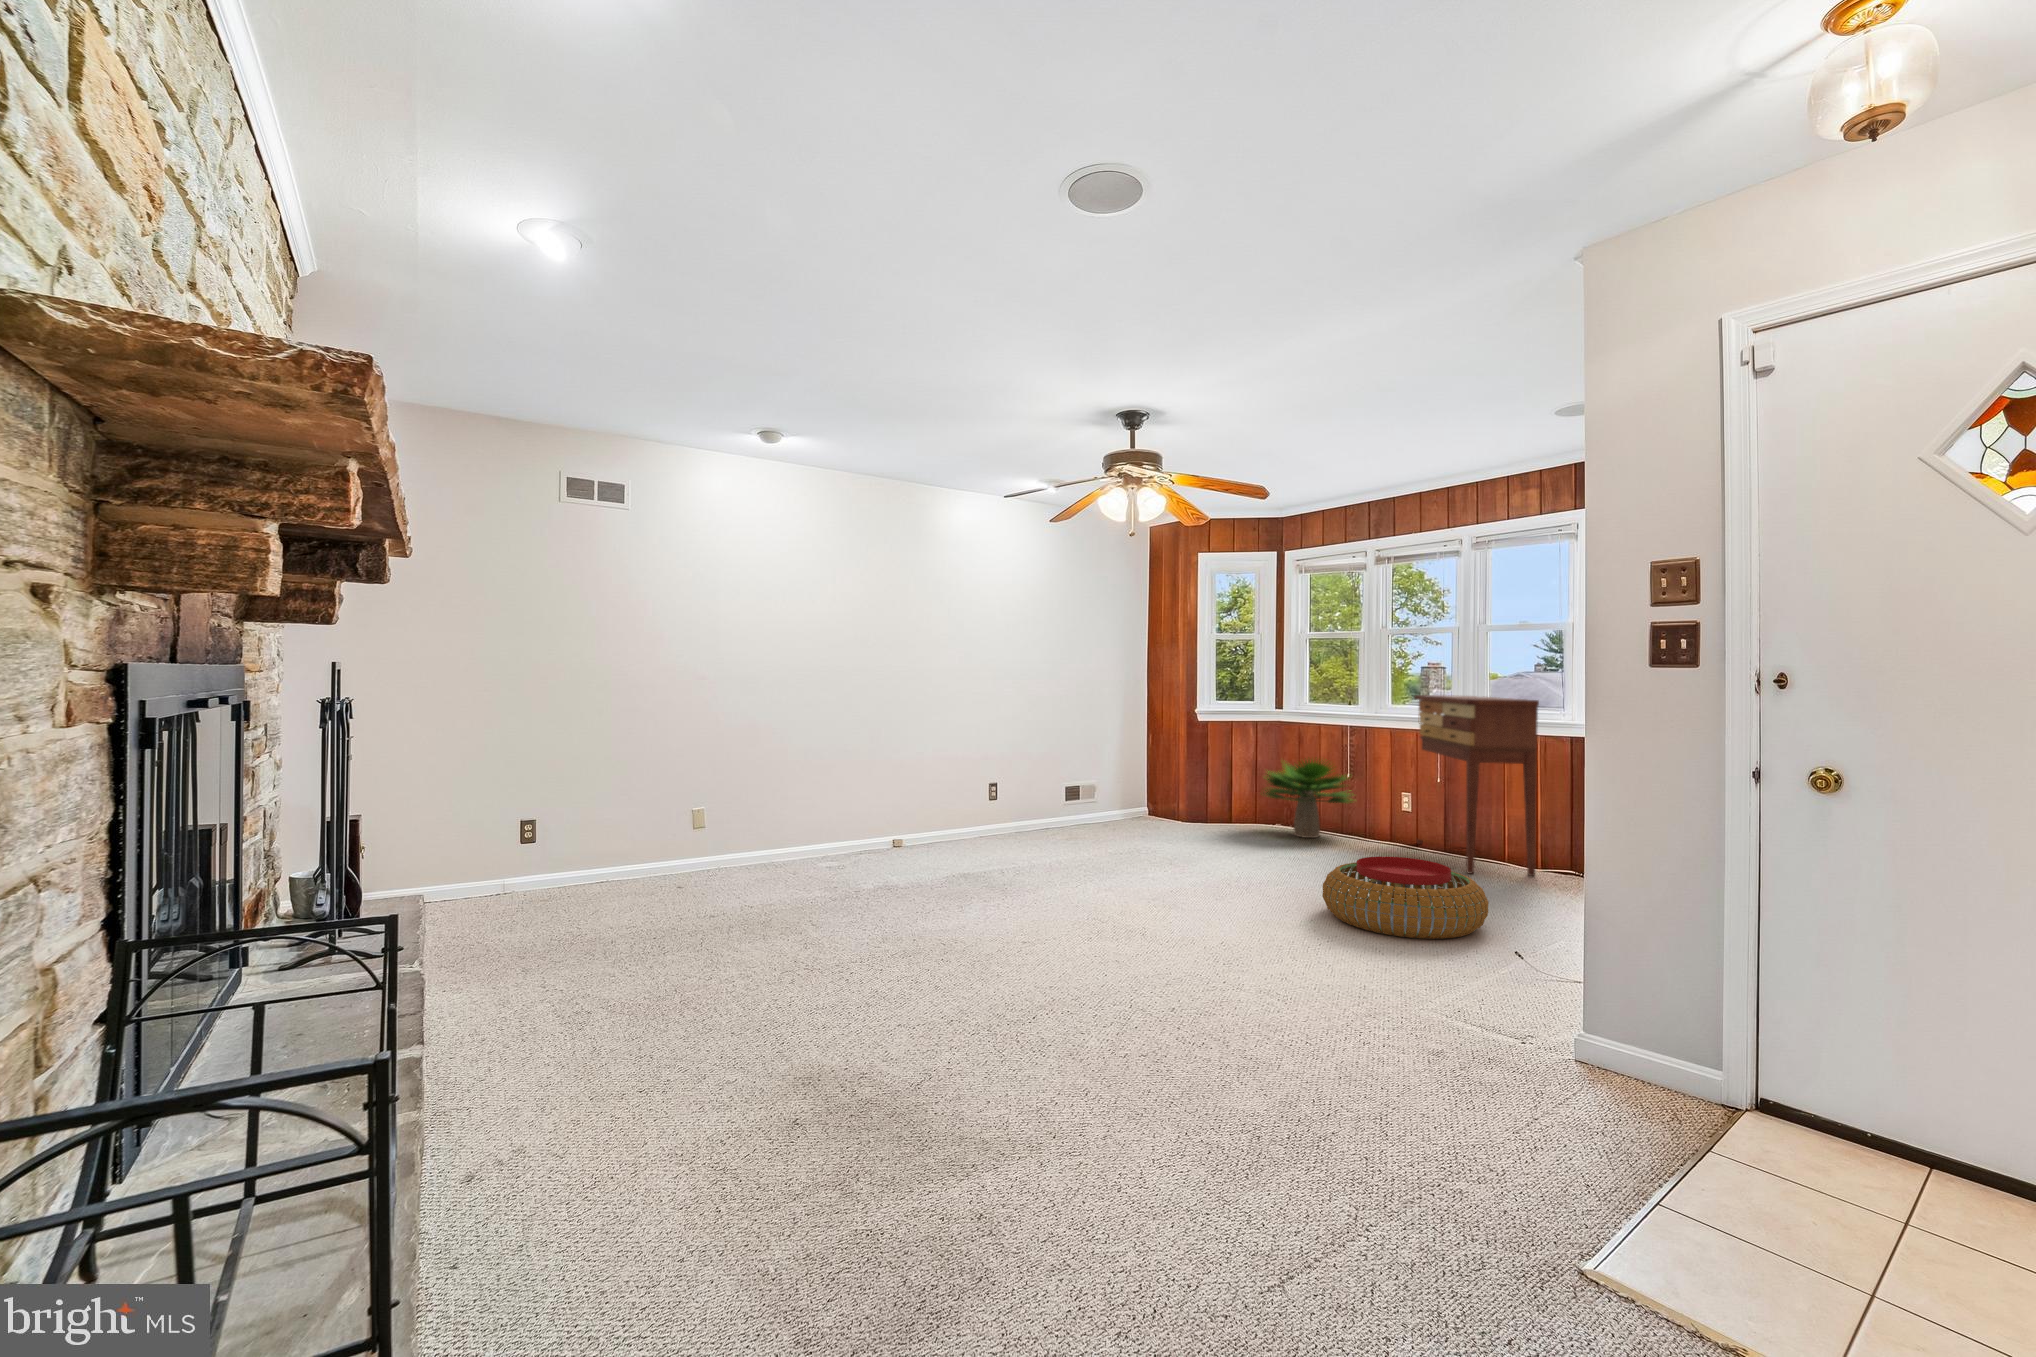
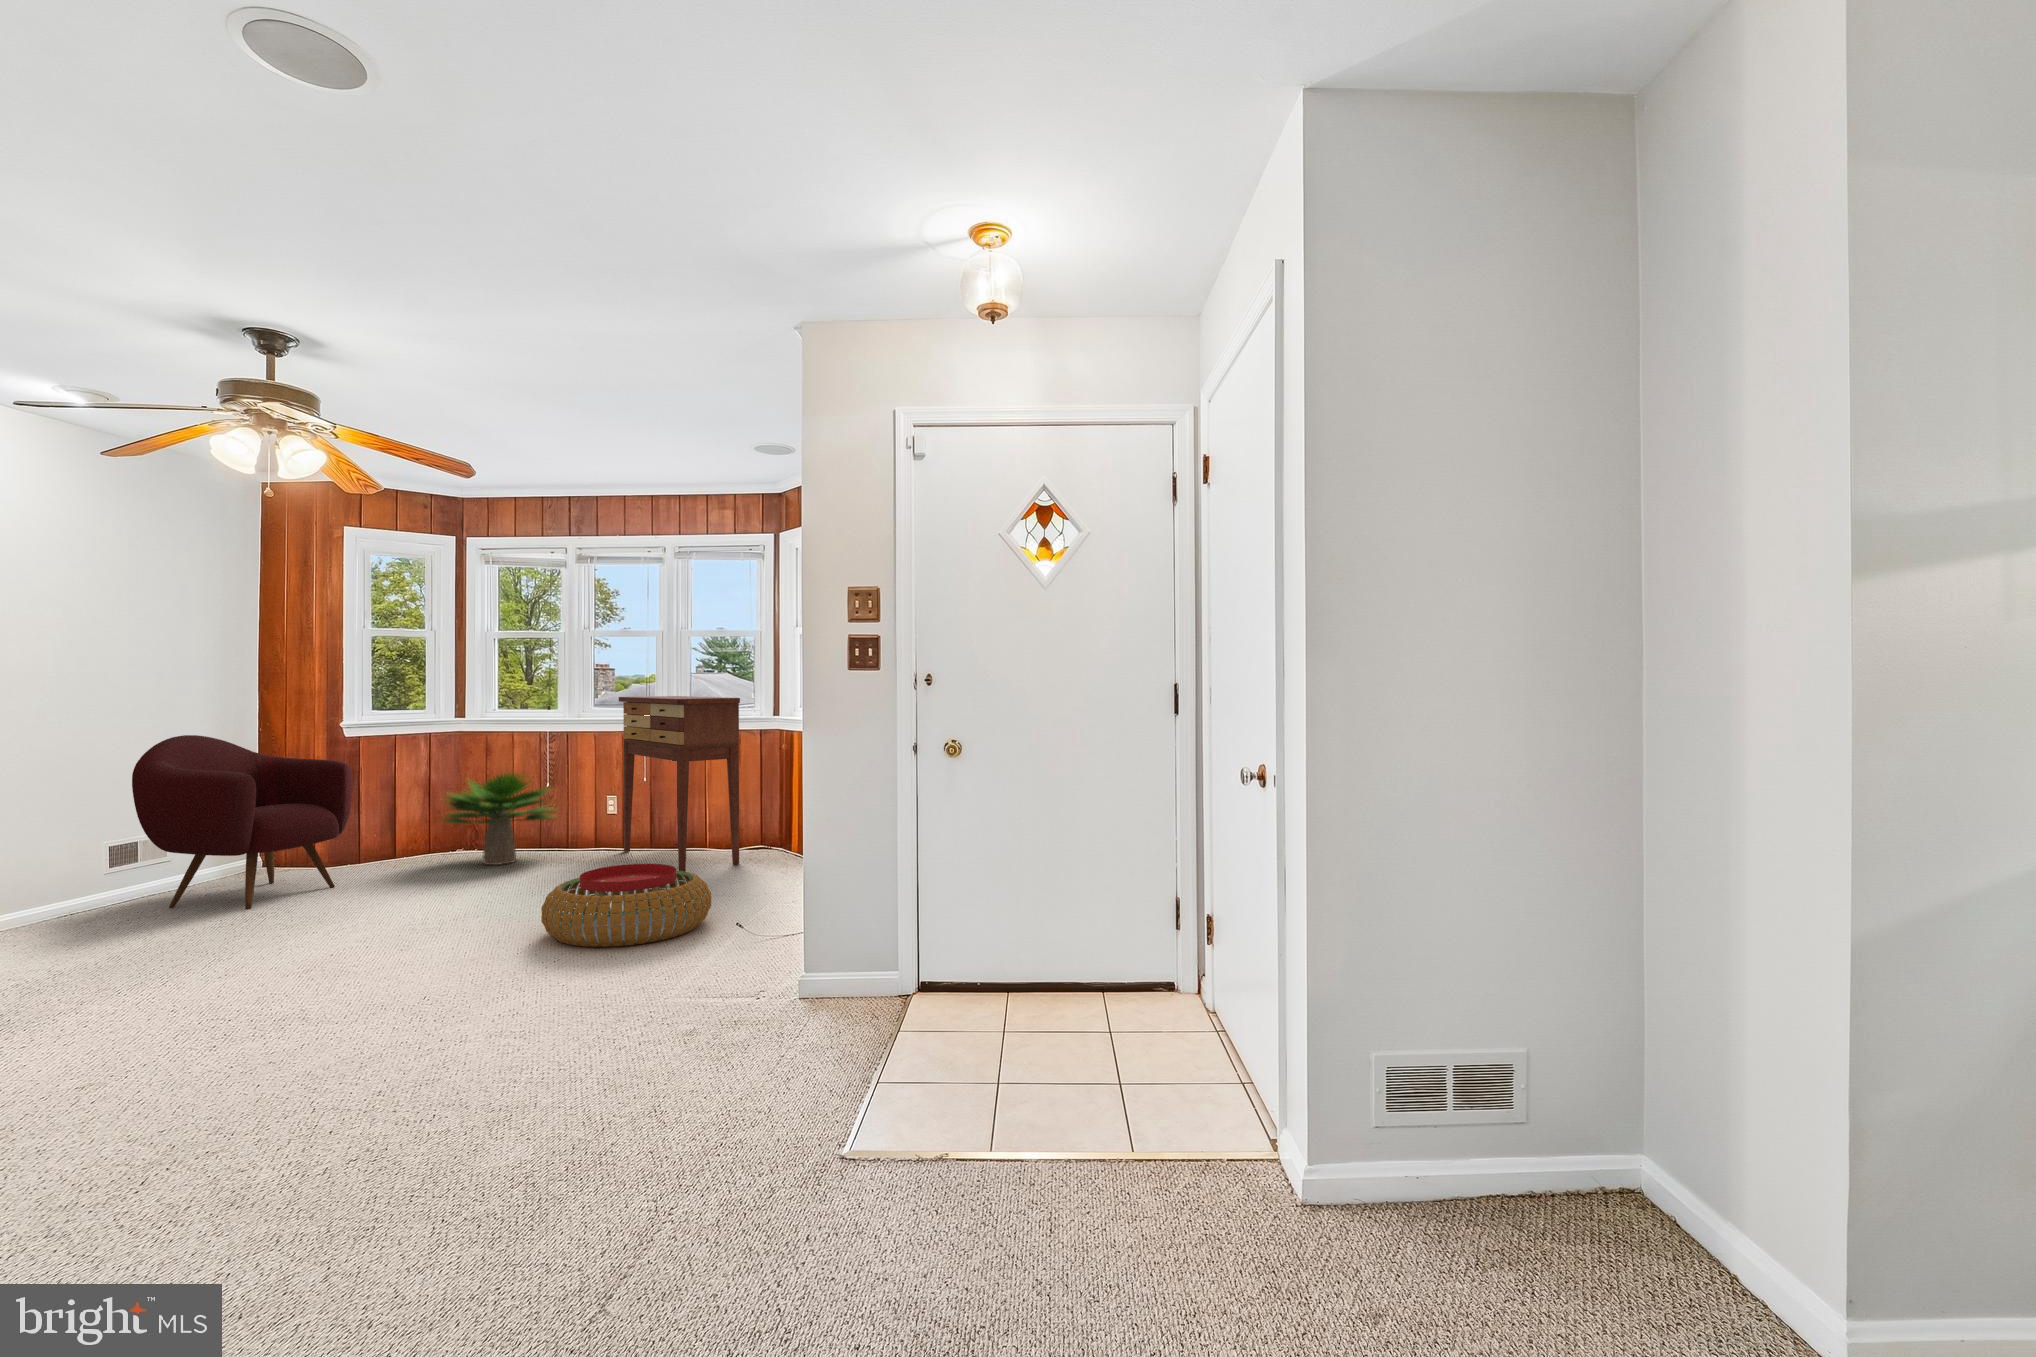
armchair: none [1073,713,1200,842] -> present [132,735,353,909]

